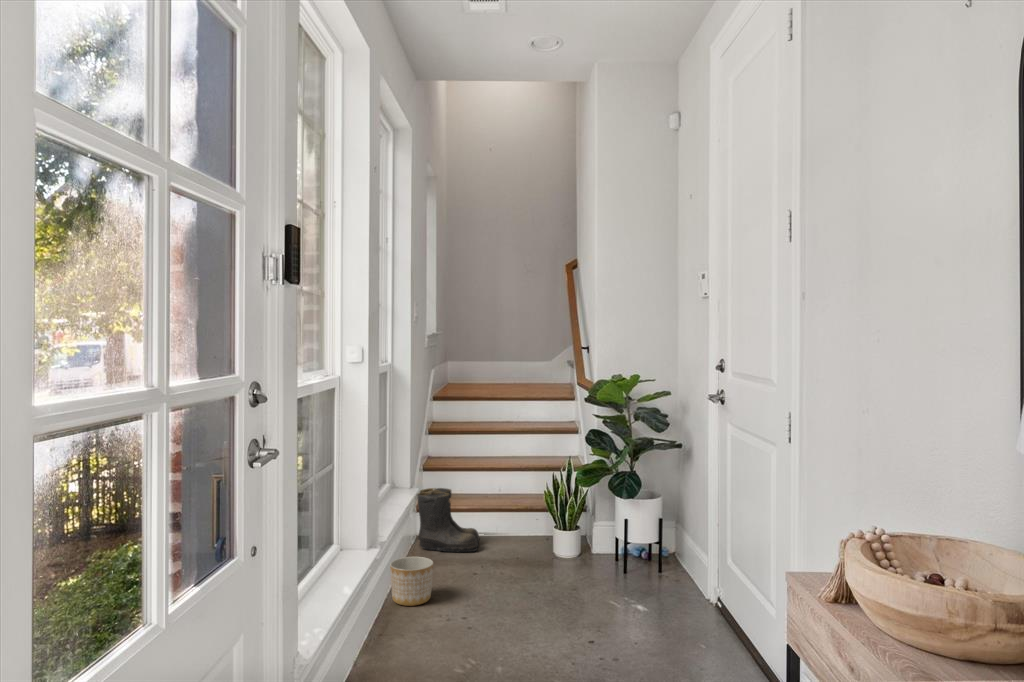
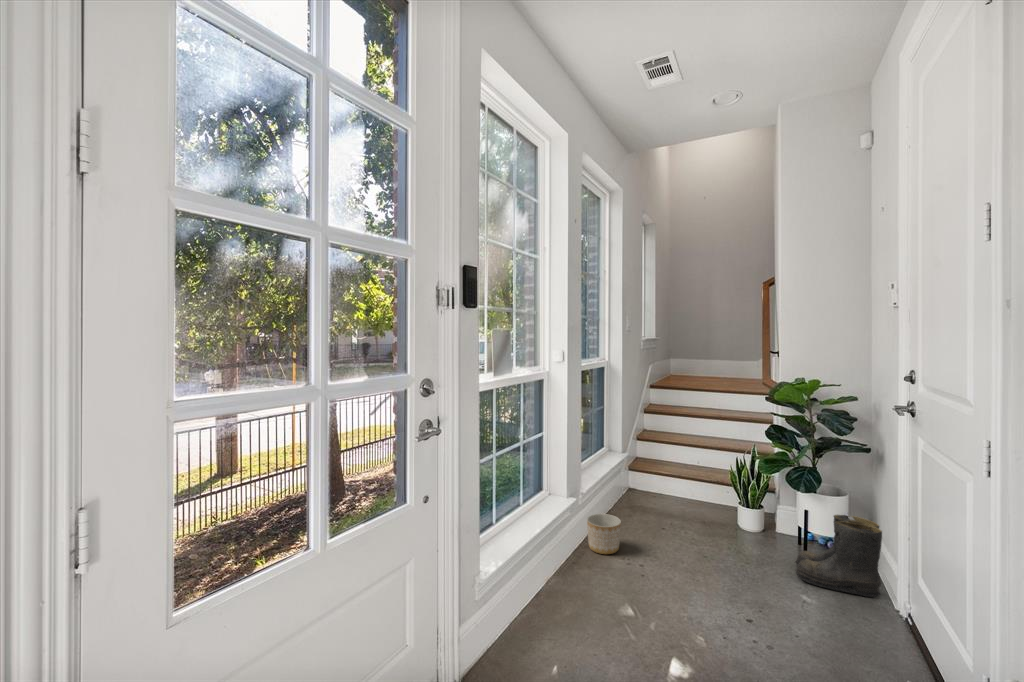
boots: present [417,488,480,552] -> present [796,515,882,597]

